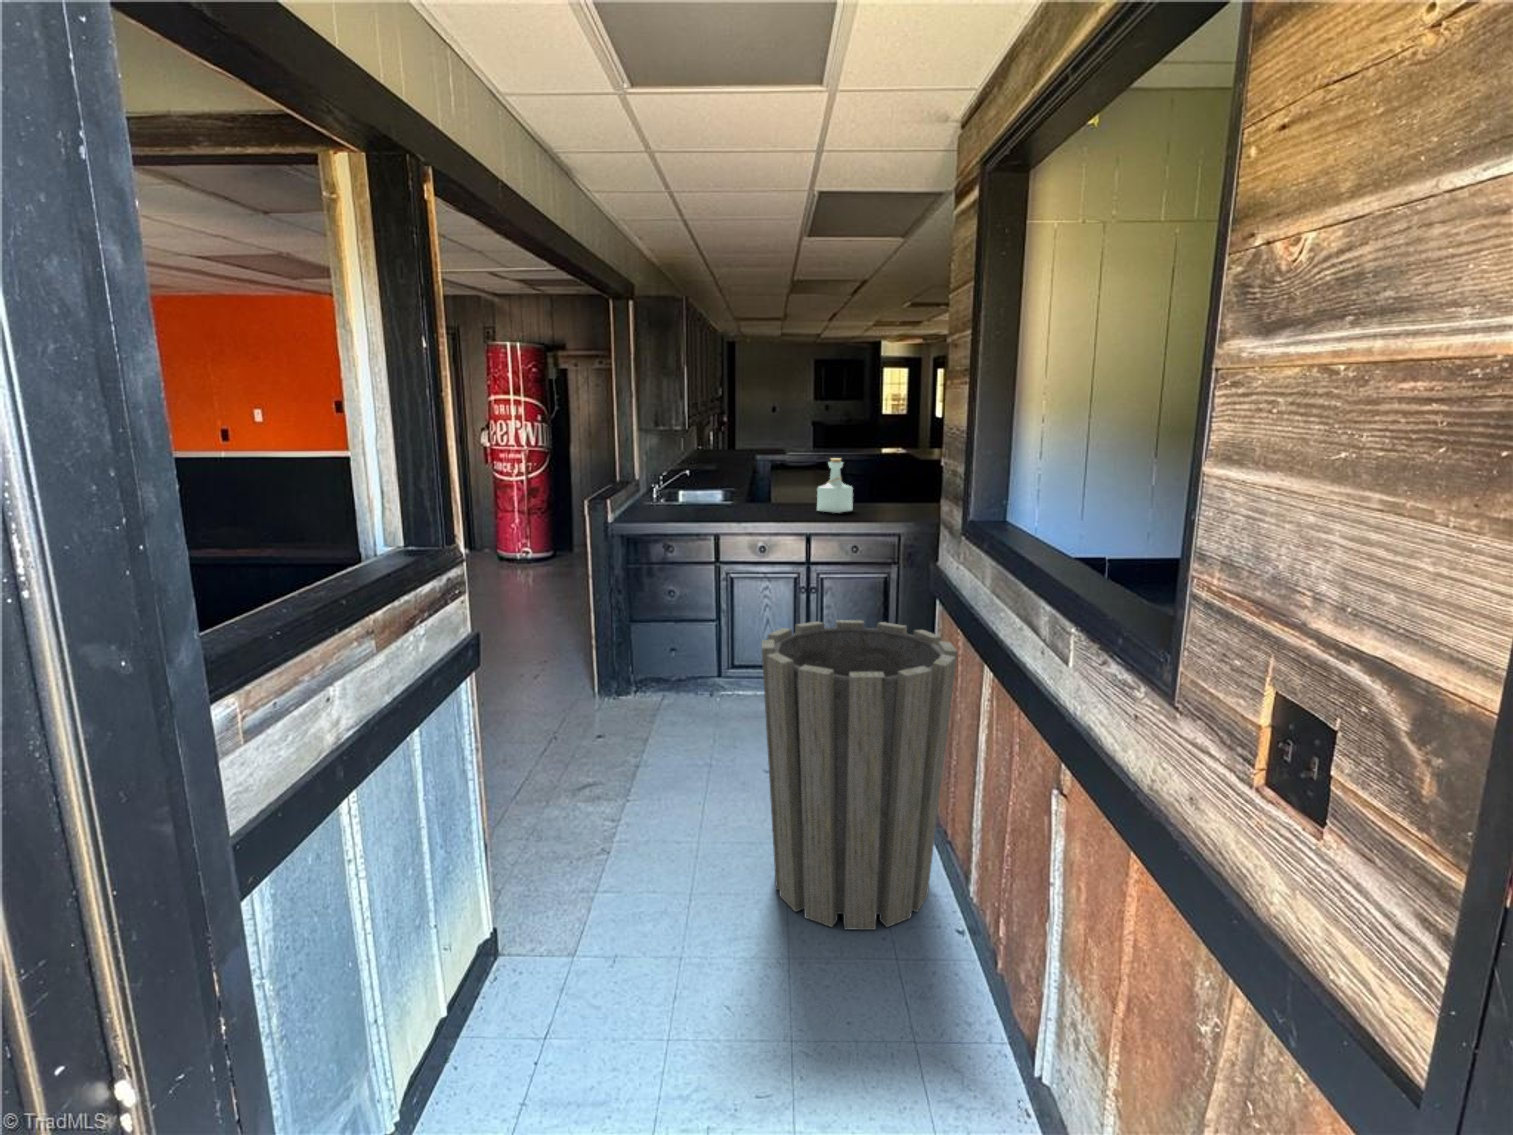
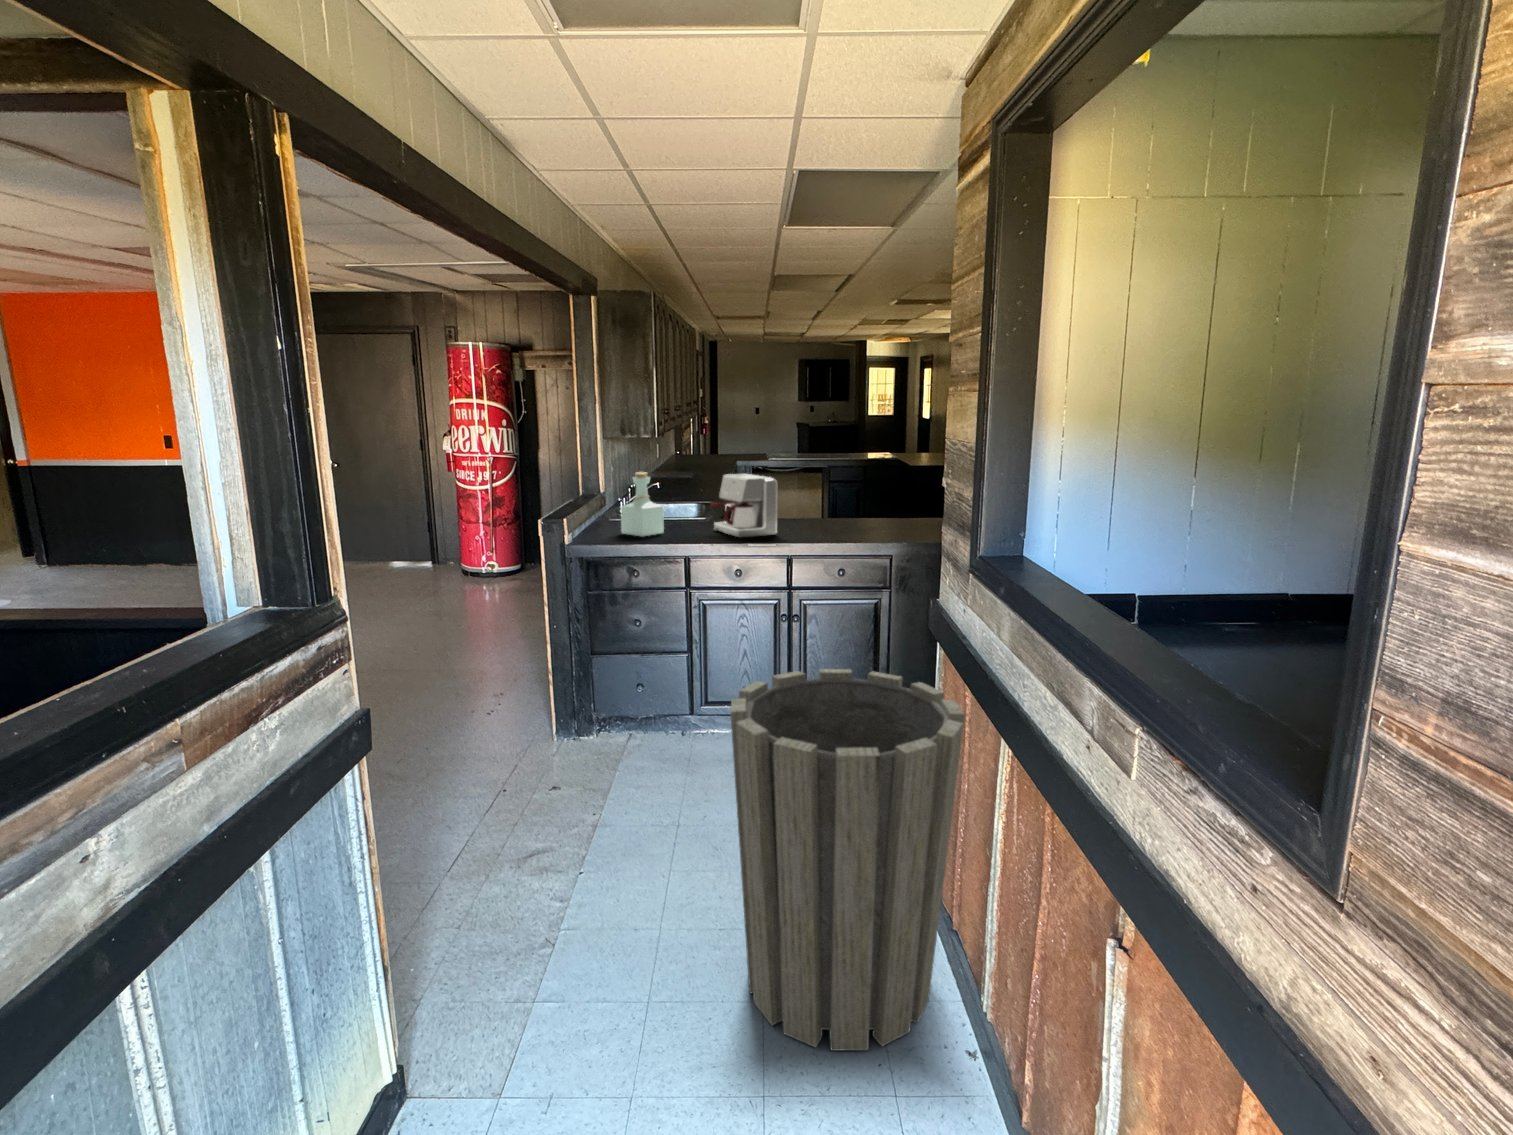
bottle: present [817,458,853,513] -> present [621,472,664,537]
coffee maker: none [737,461,798,517] -> present [710,474,777,537]

